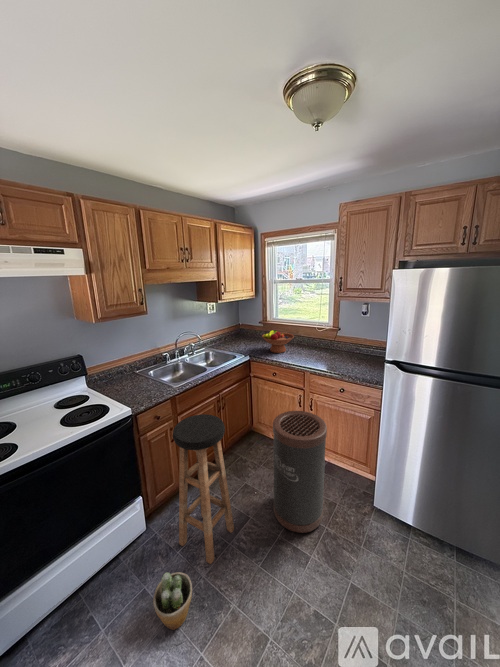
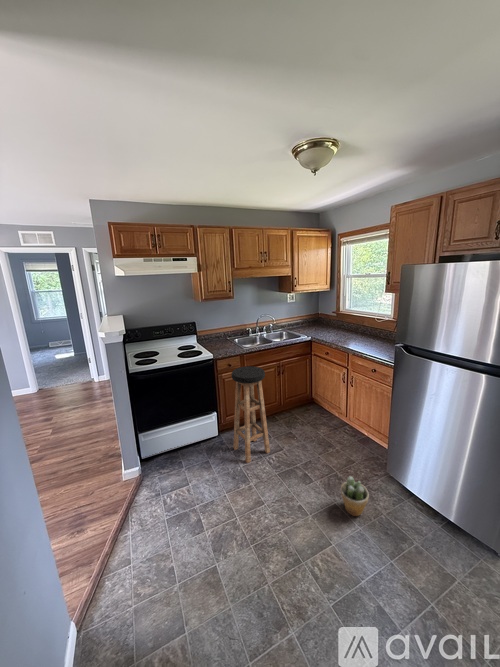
fruit bowl: present [262,330,294,353] -> none [325,318,354,338]
trash can: present [273,411,327,533] -> none [301,378,344,470]
potted plant: present [153,572,192,630] -> present [341,476,369,516]

